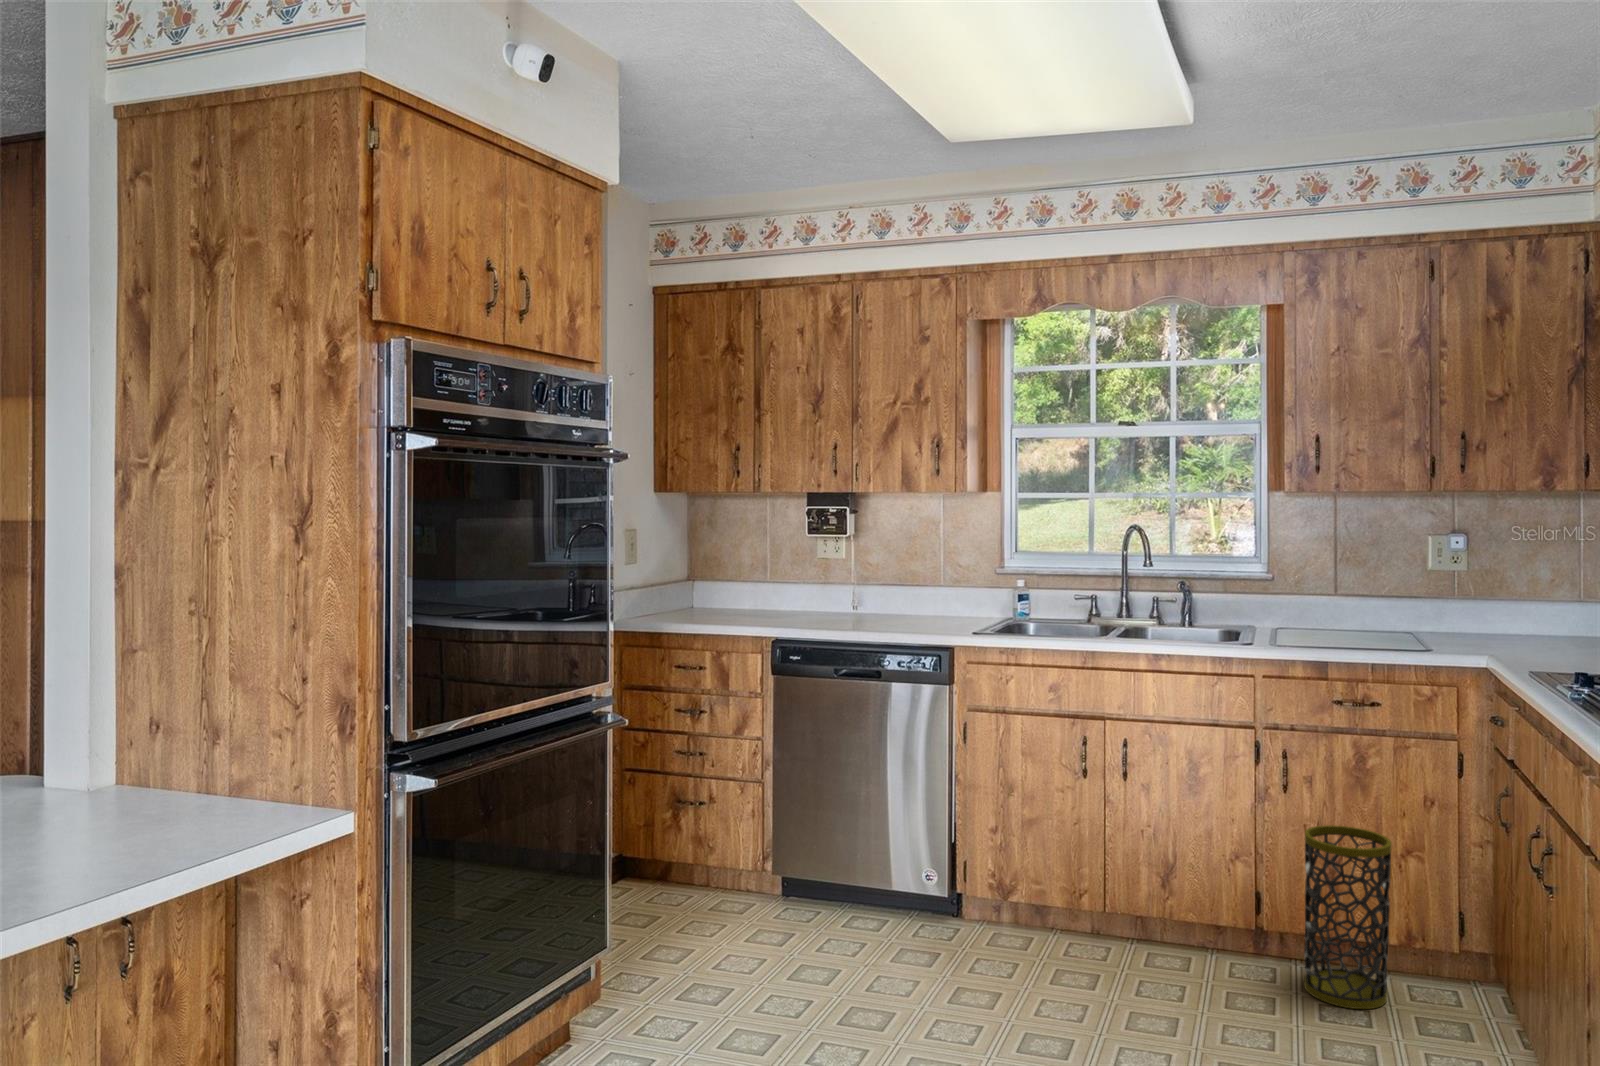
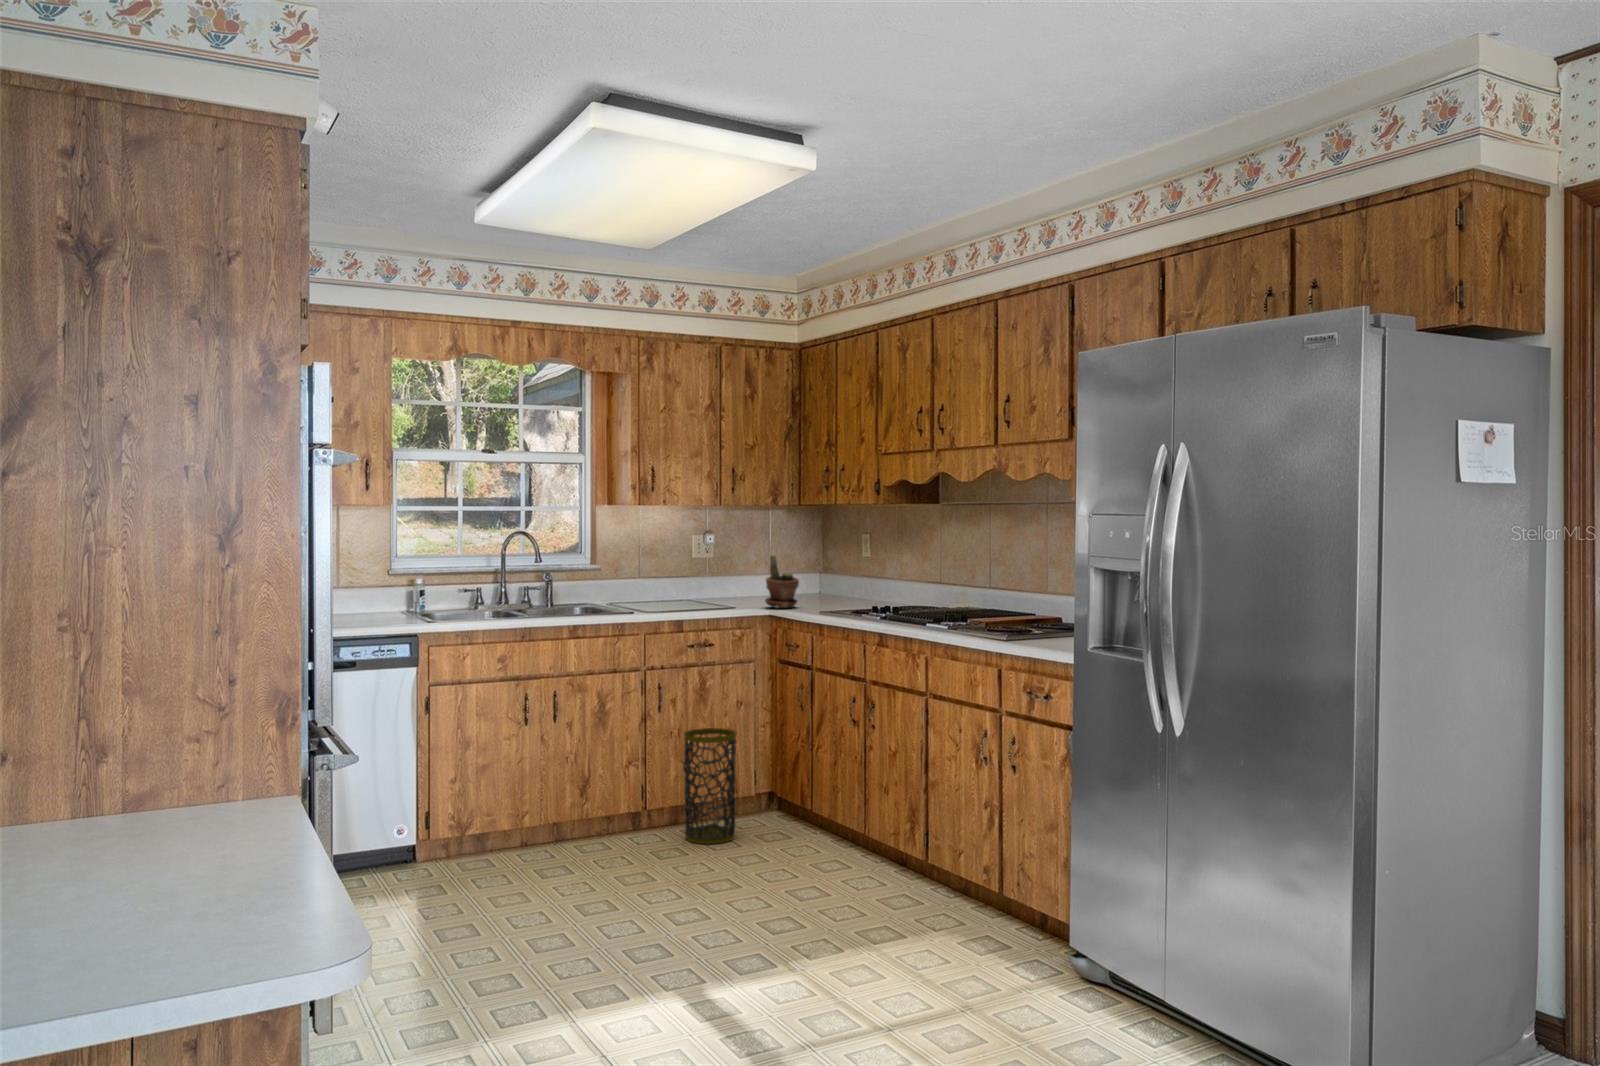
potted plant: none [1478,569,1544,659] -> present [765,554,799,608]

